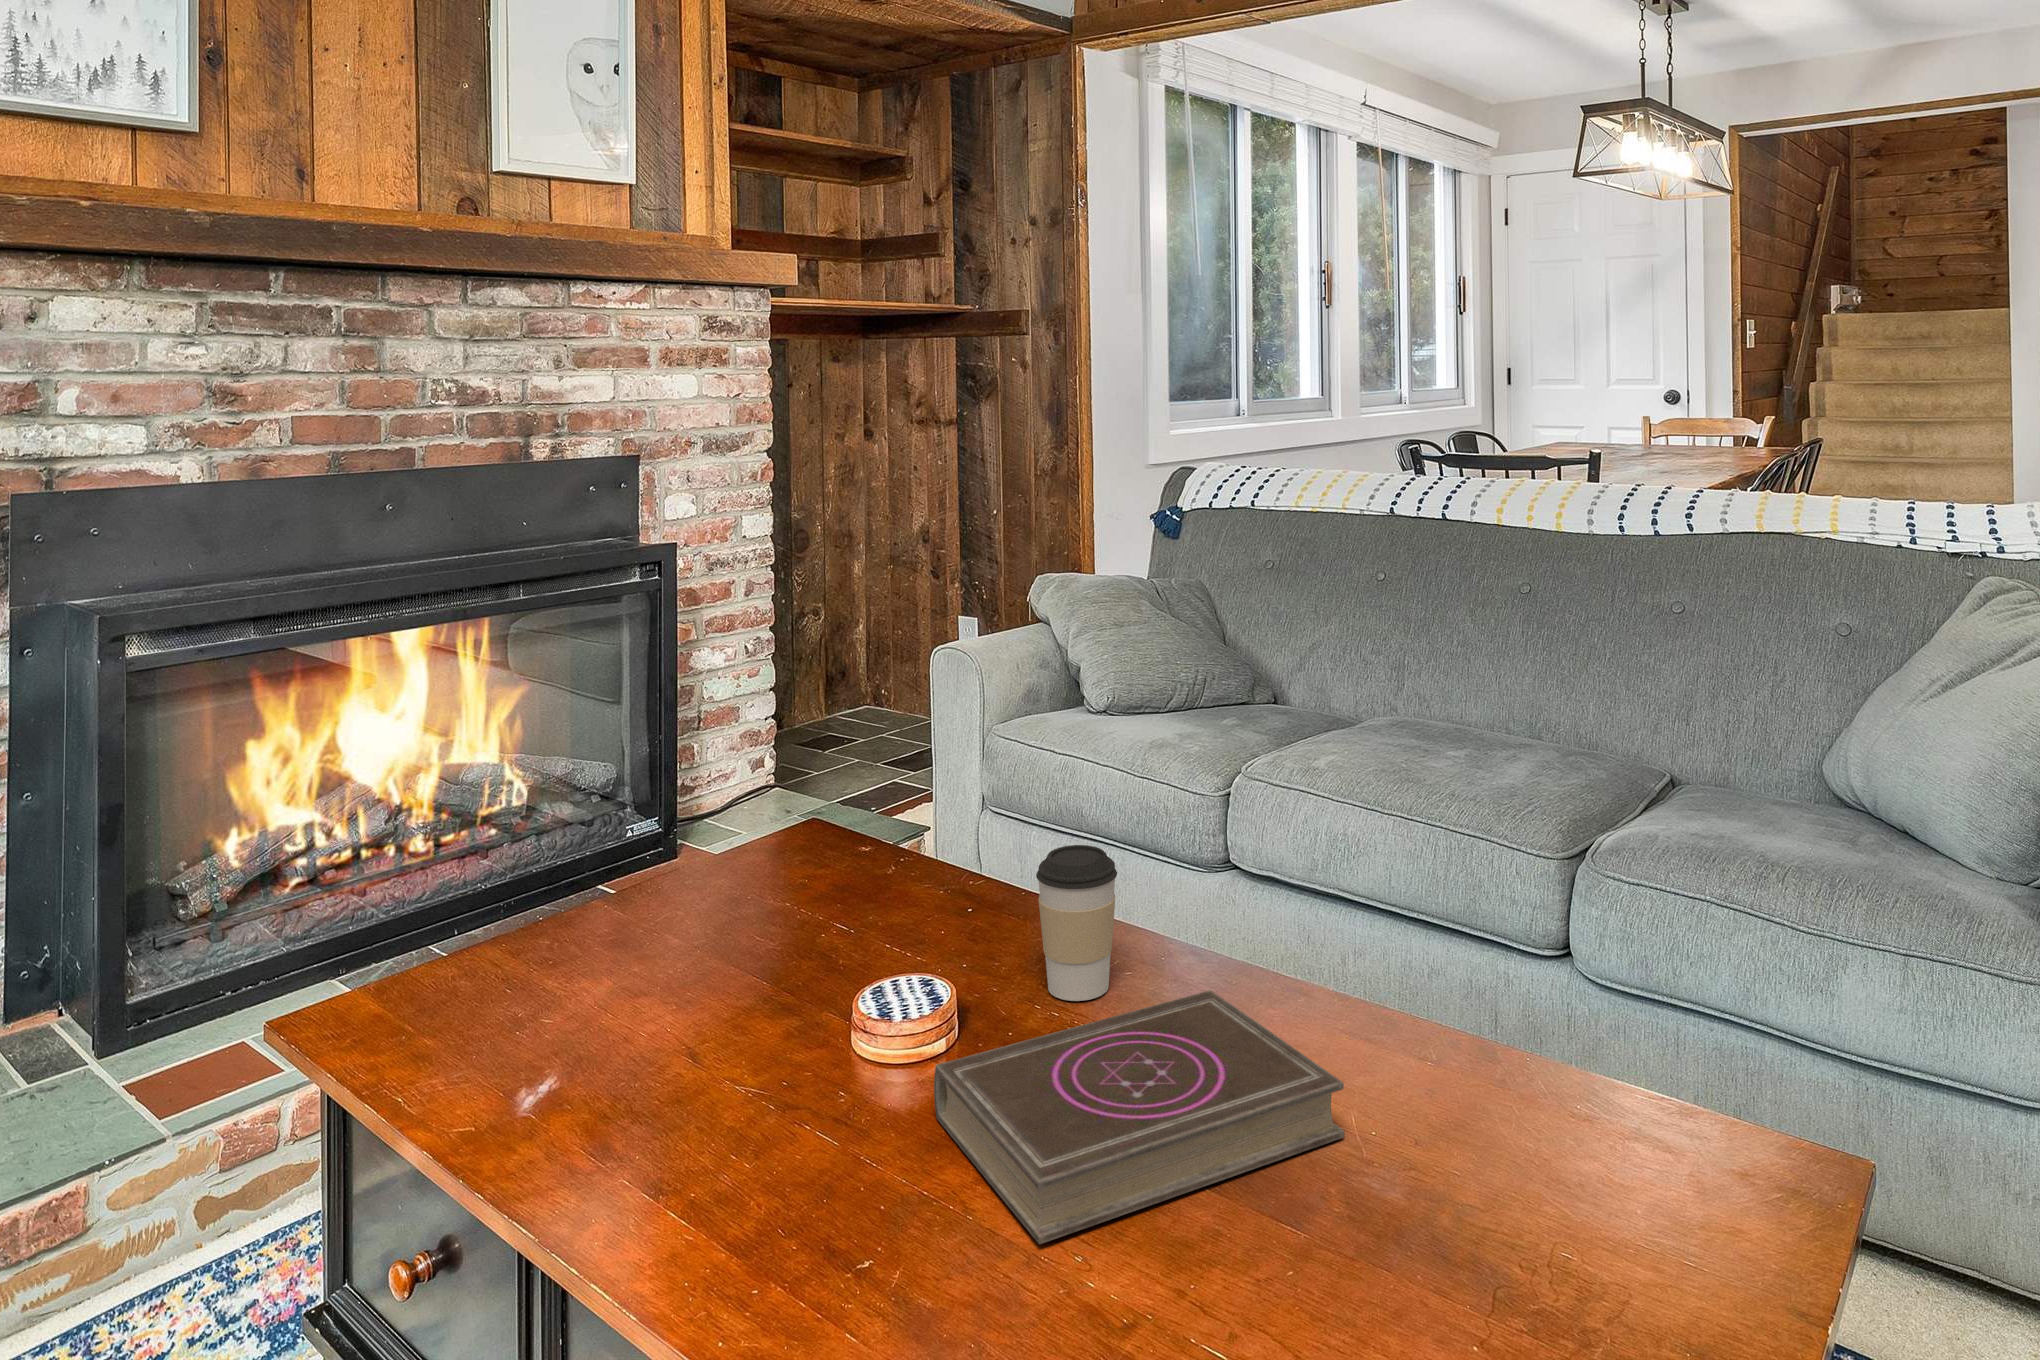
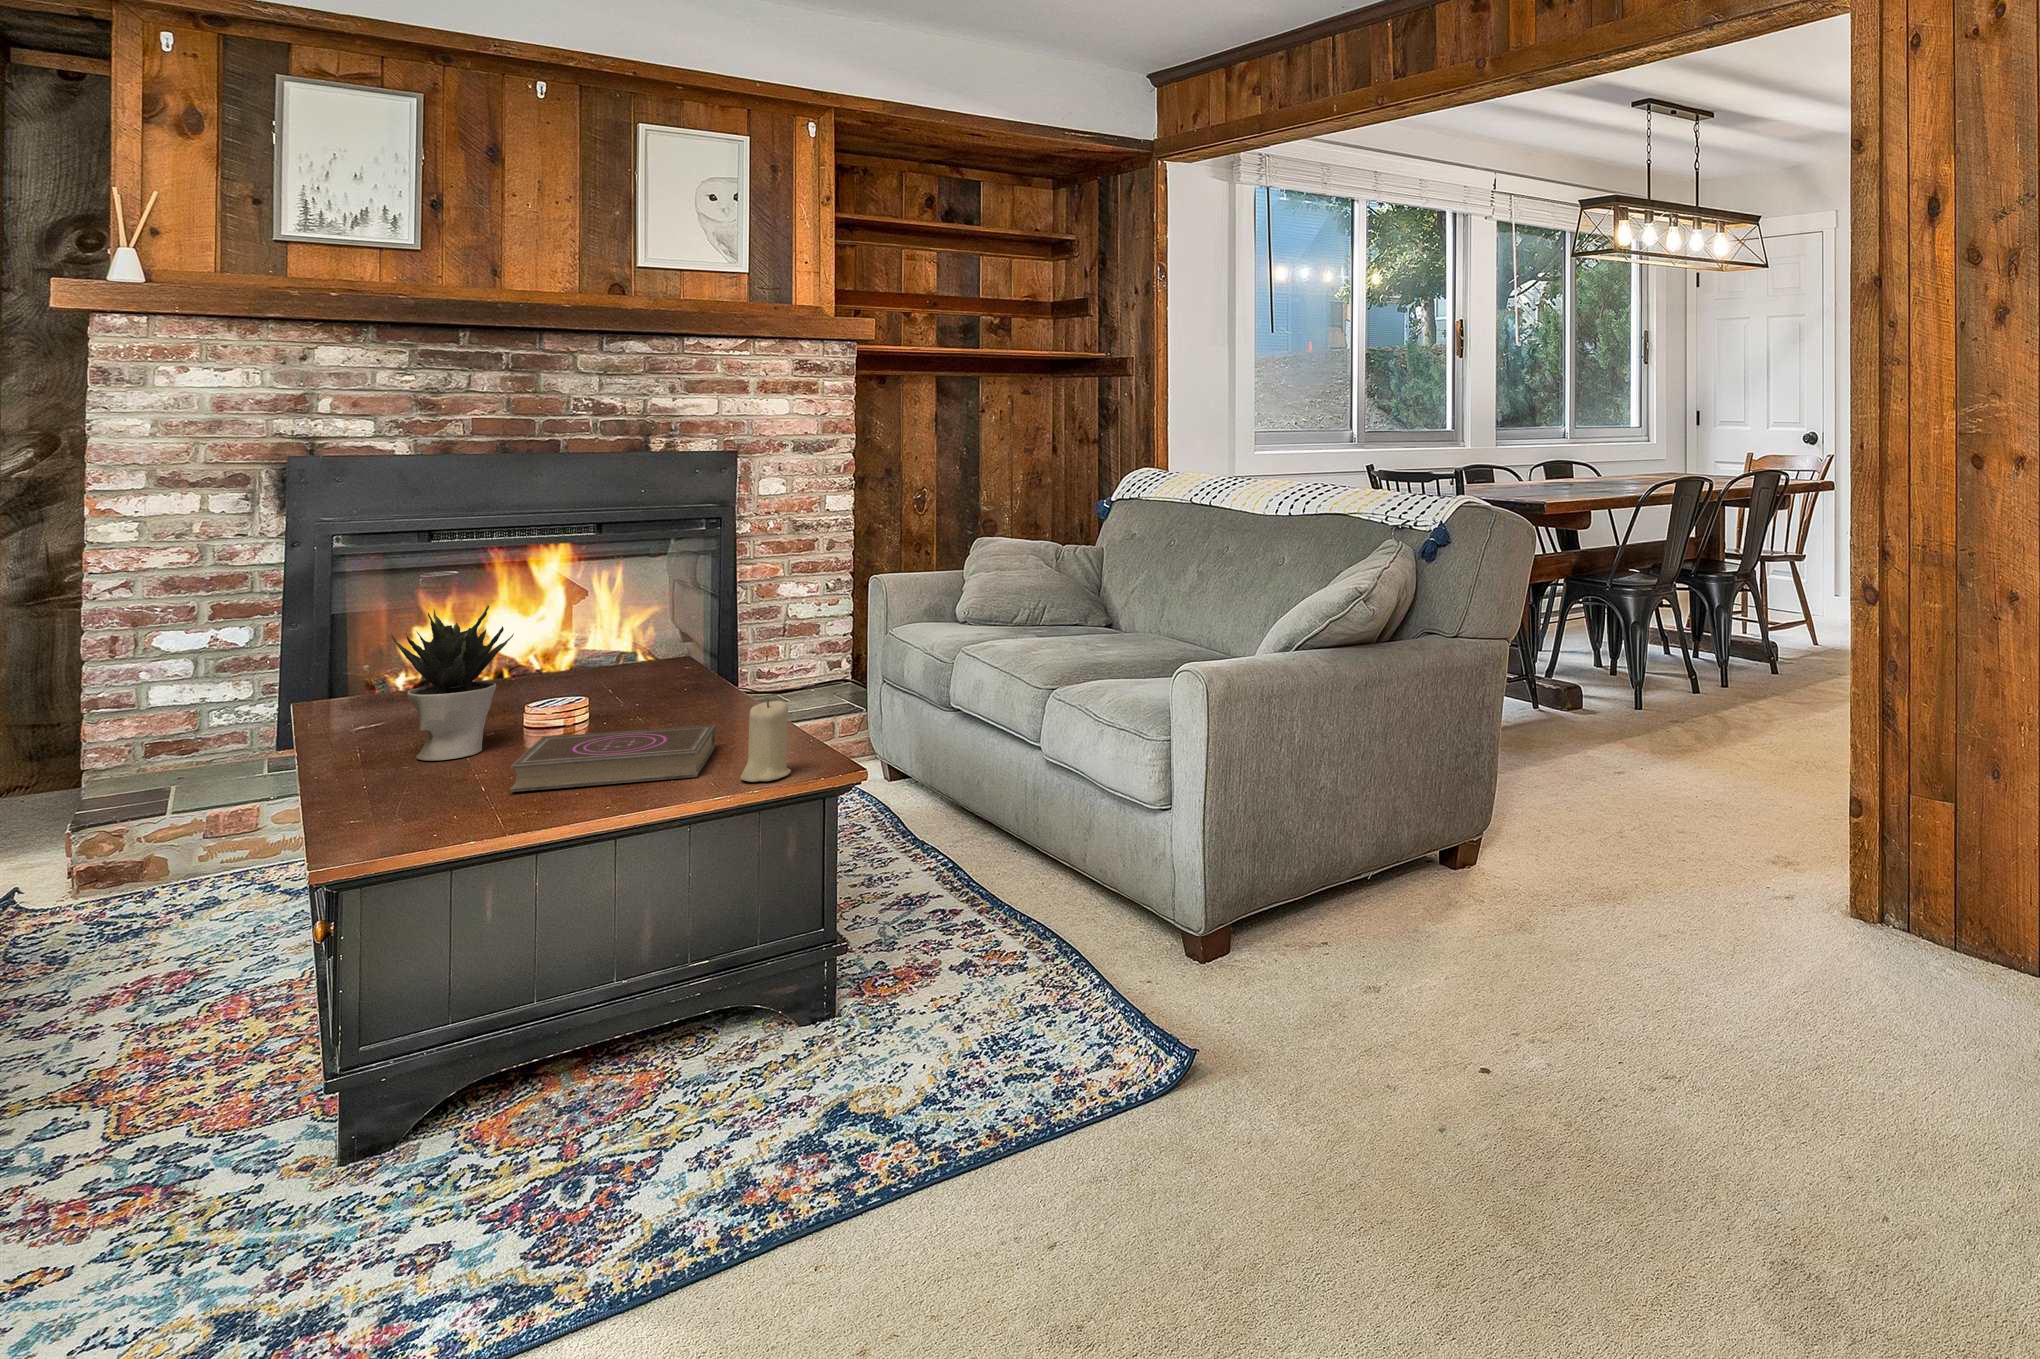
potted plant: none [572,780,793,1143] -> present [391,605,514,761]
coffee cup: present [1036,845,1117,1001] -> none [669,660,717,734]
candle: none [1425,952,1525,1144] -> present [740,700,791,782]

